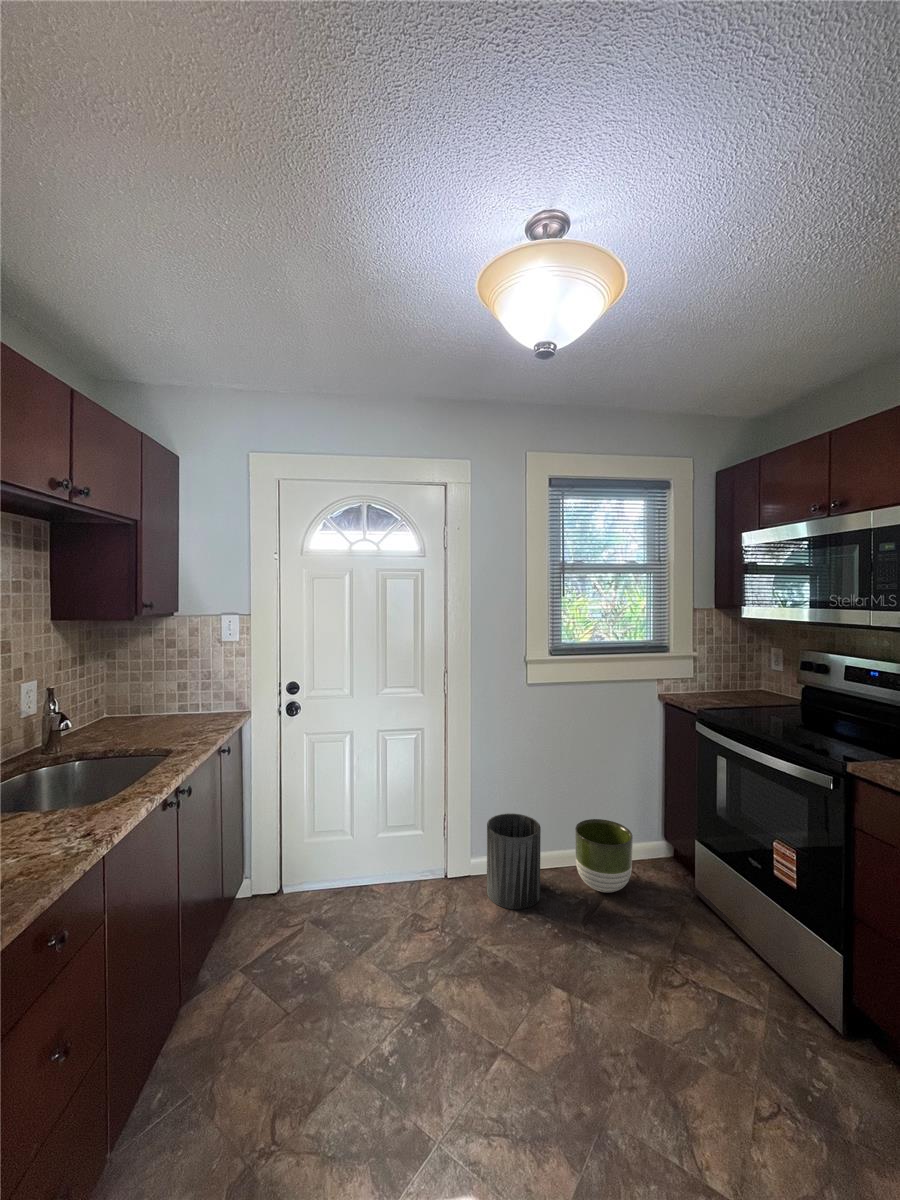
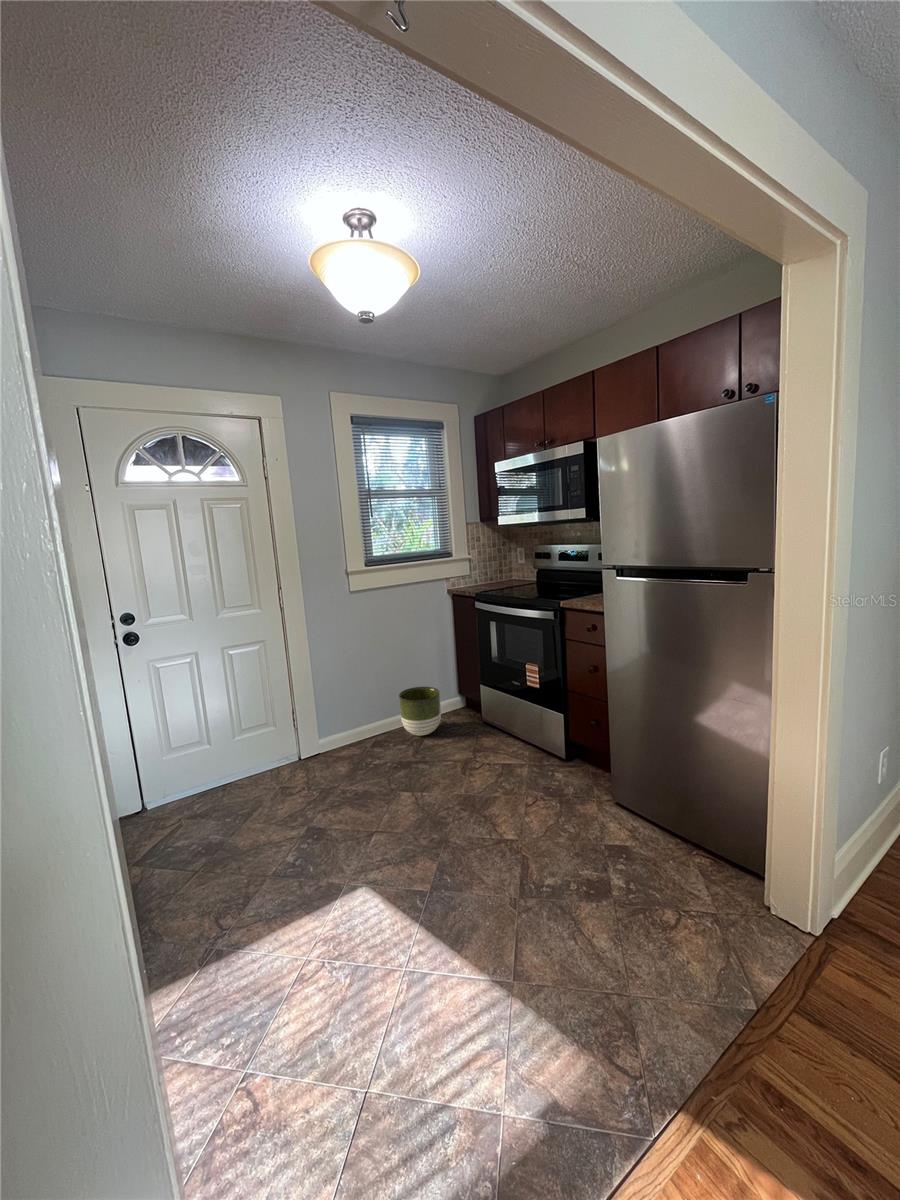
trash can: present [487,813,541,909] -> none [332,695,379,763]

